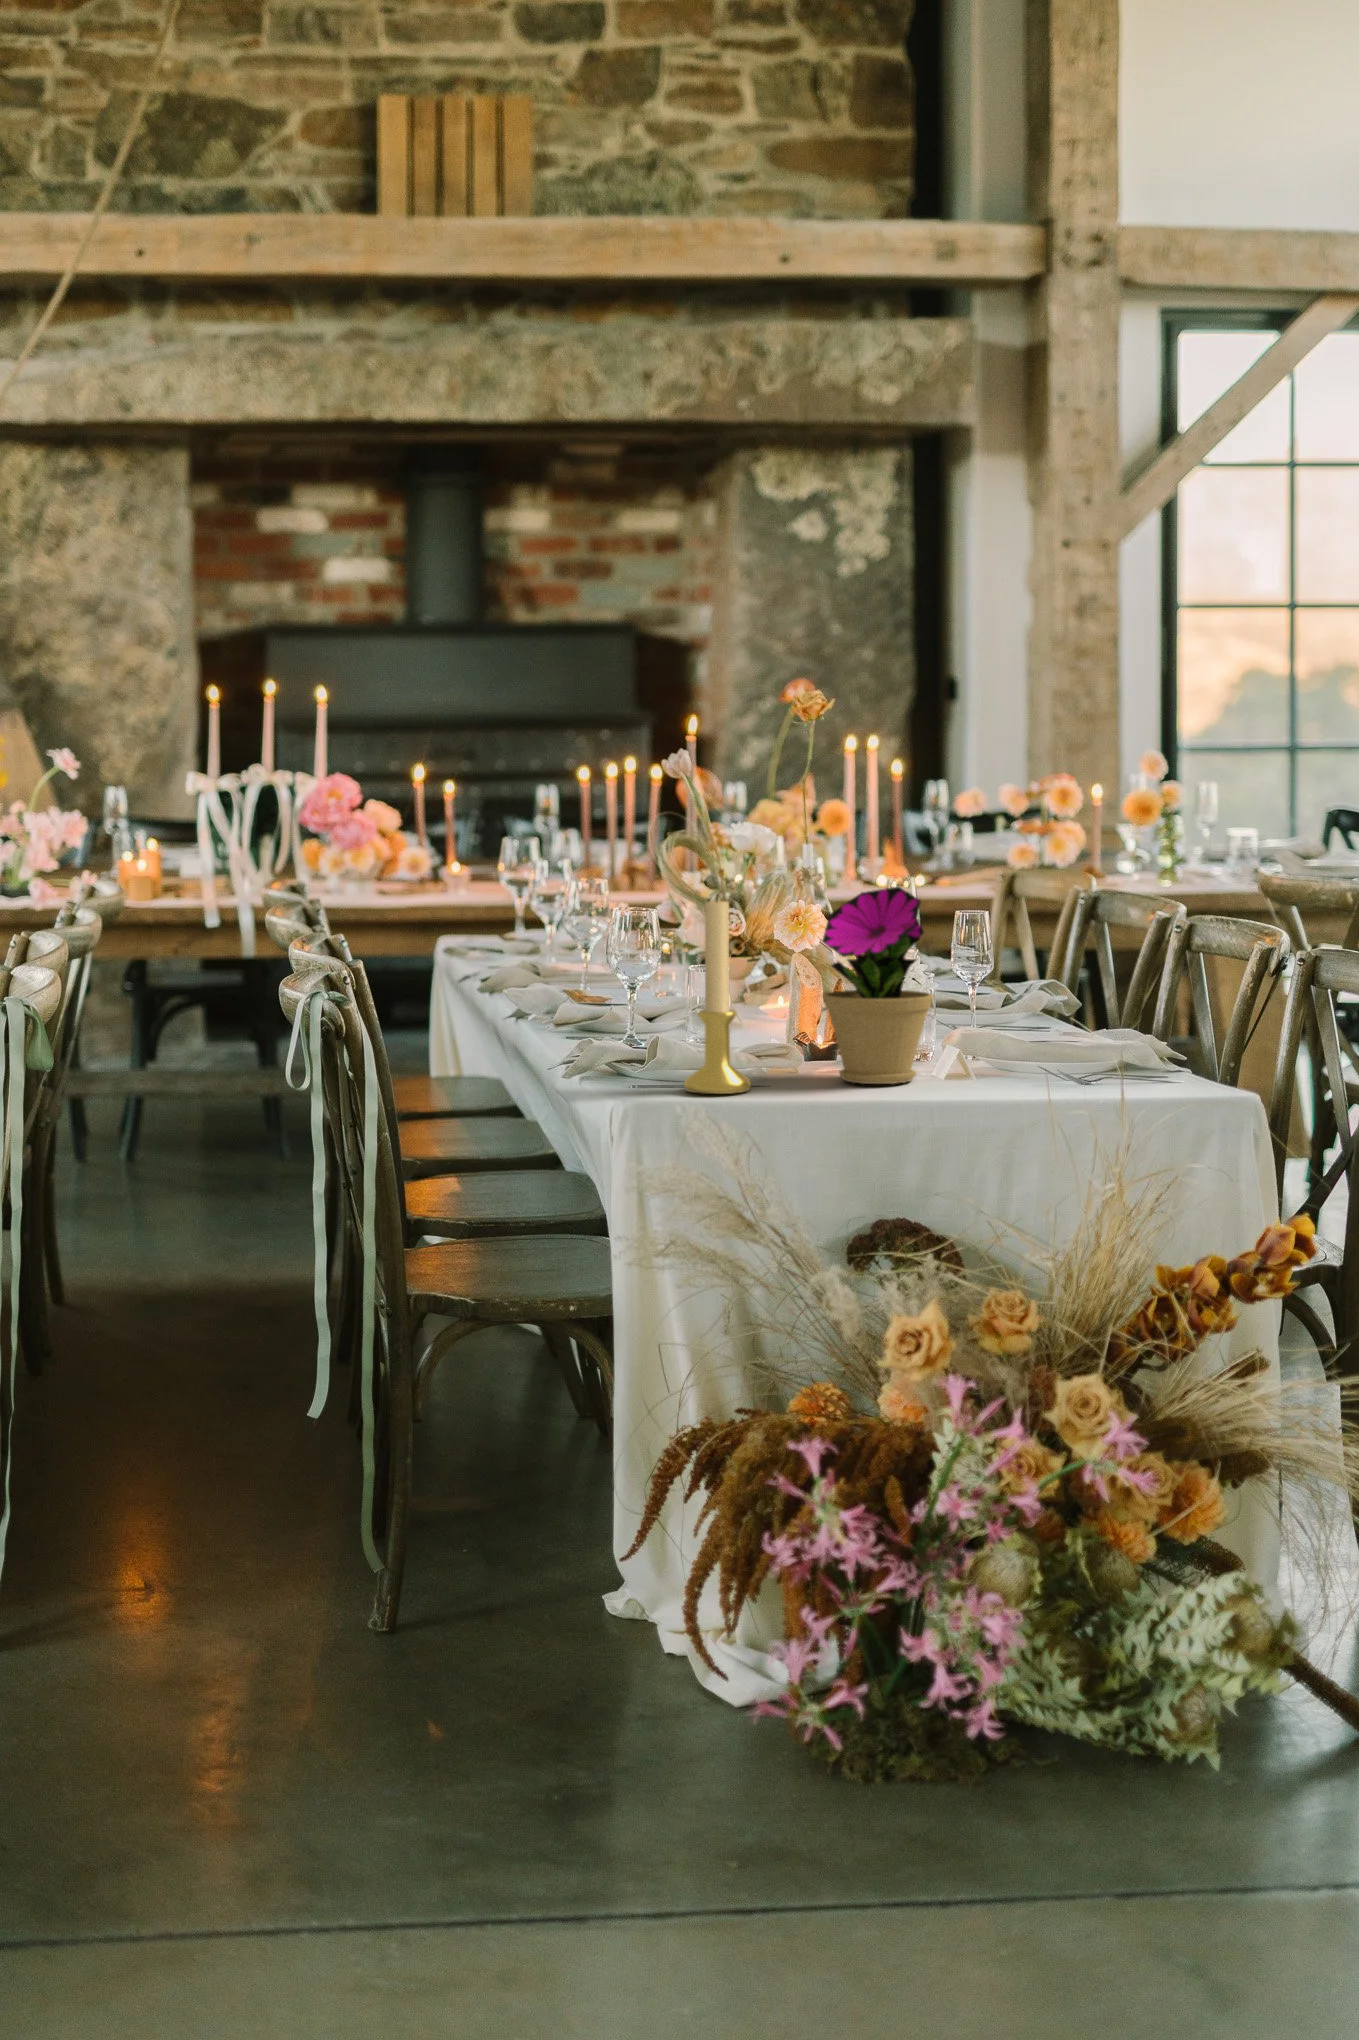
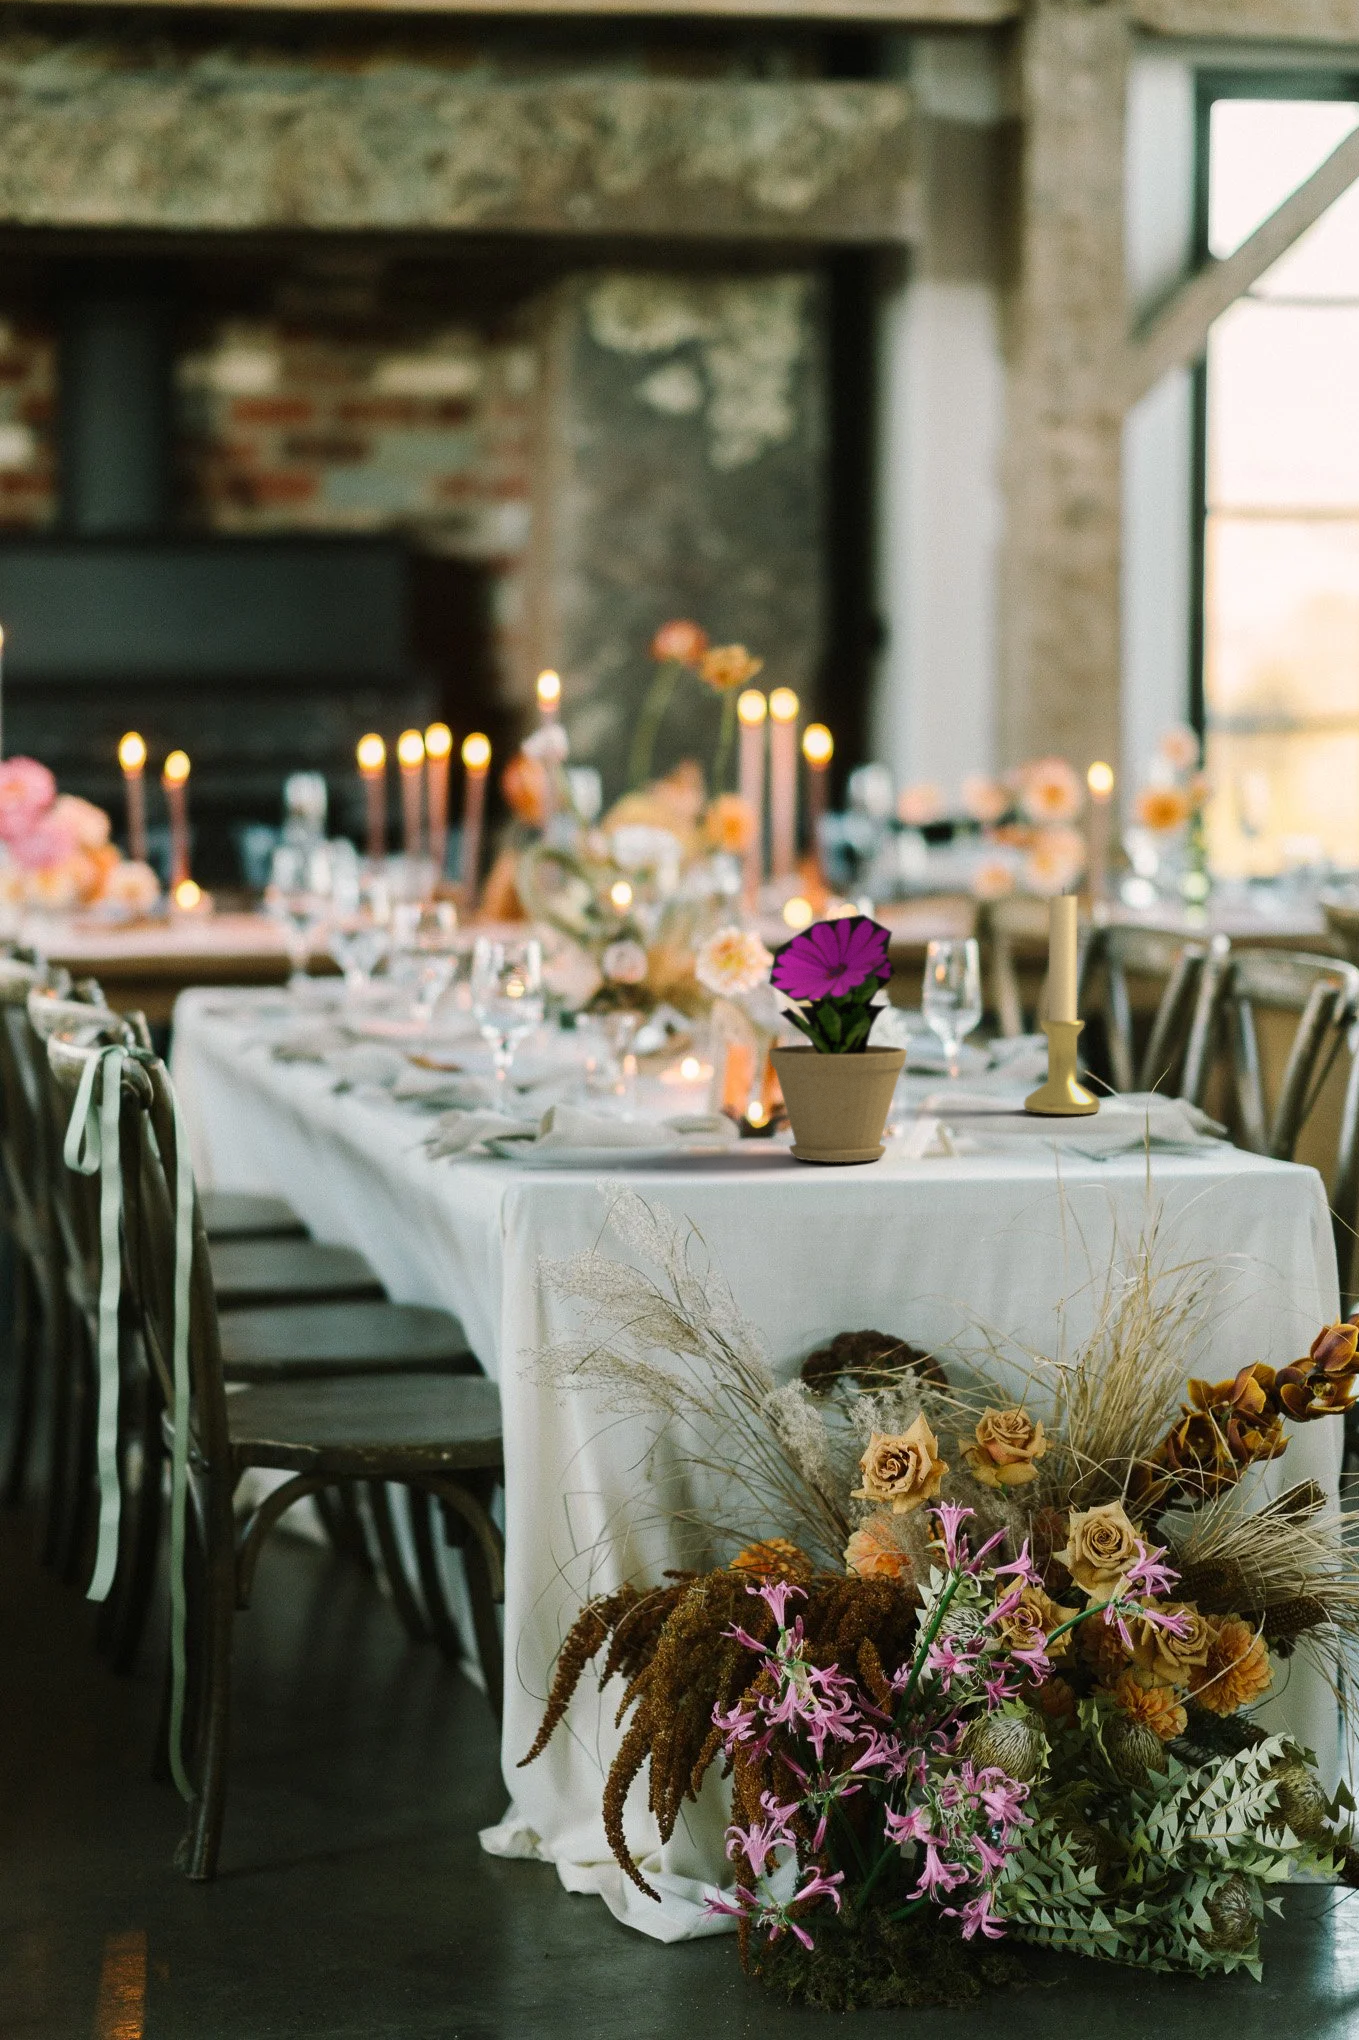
candle holder: present [684,900,751,1094] -> present [1024,894,1100,1114]

